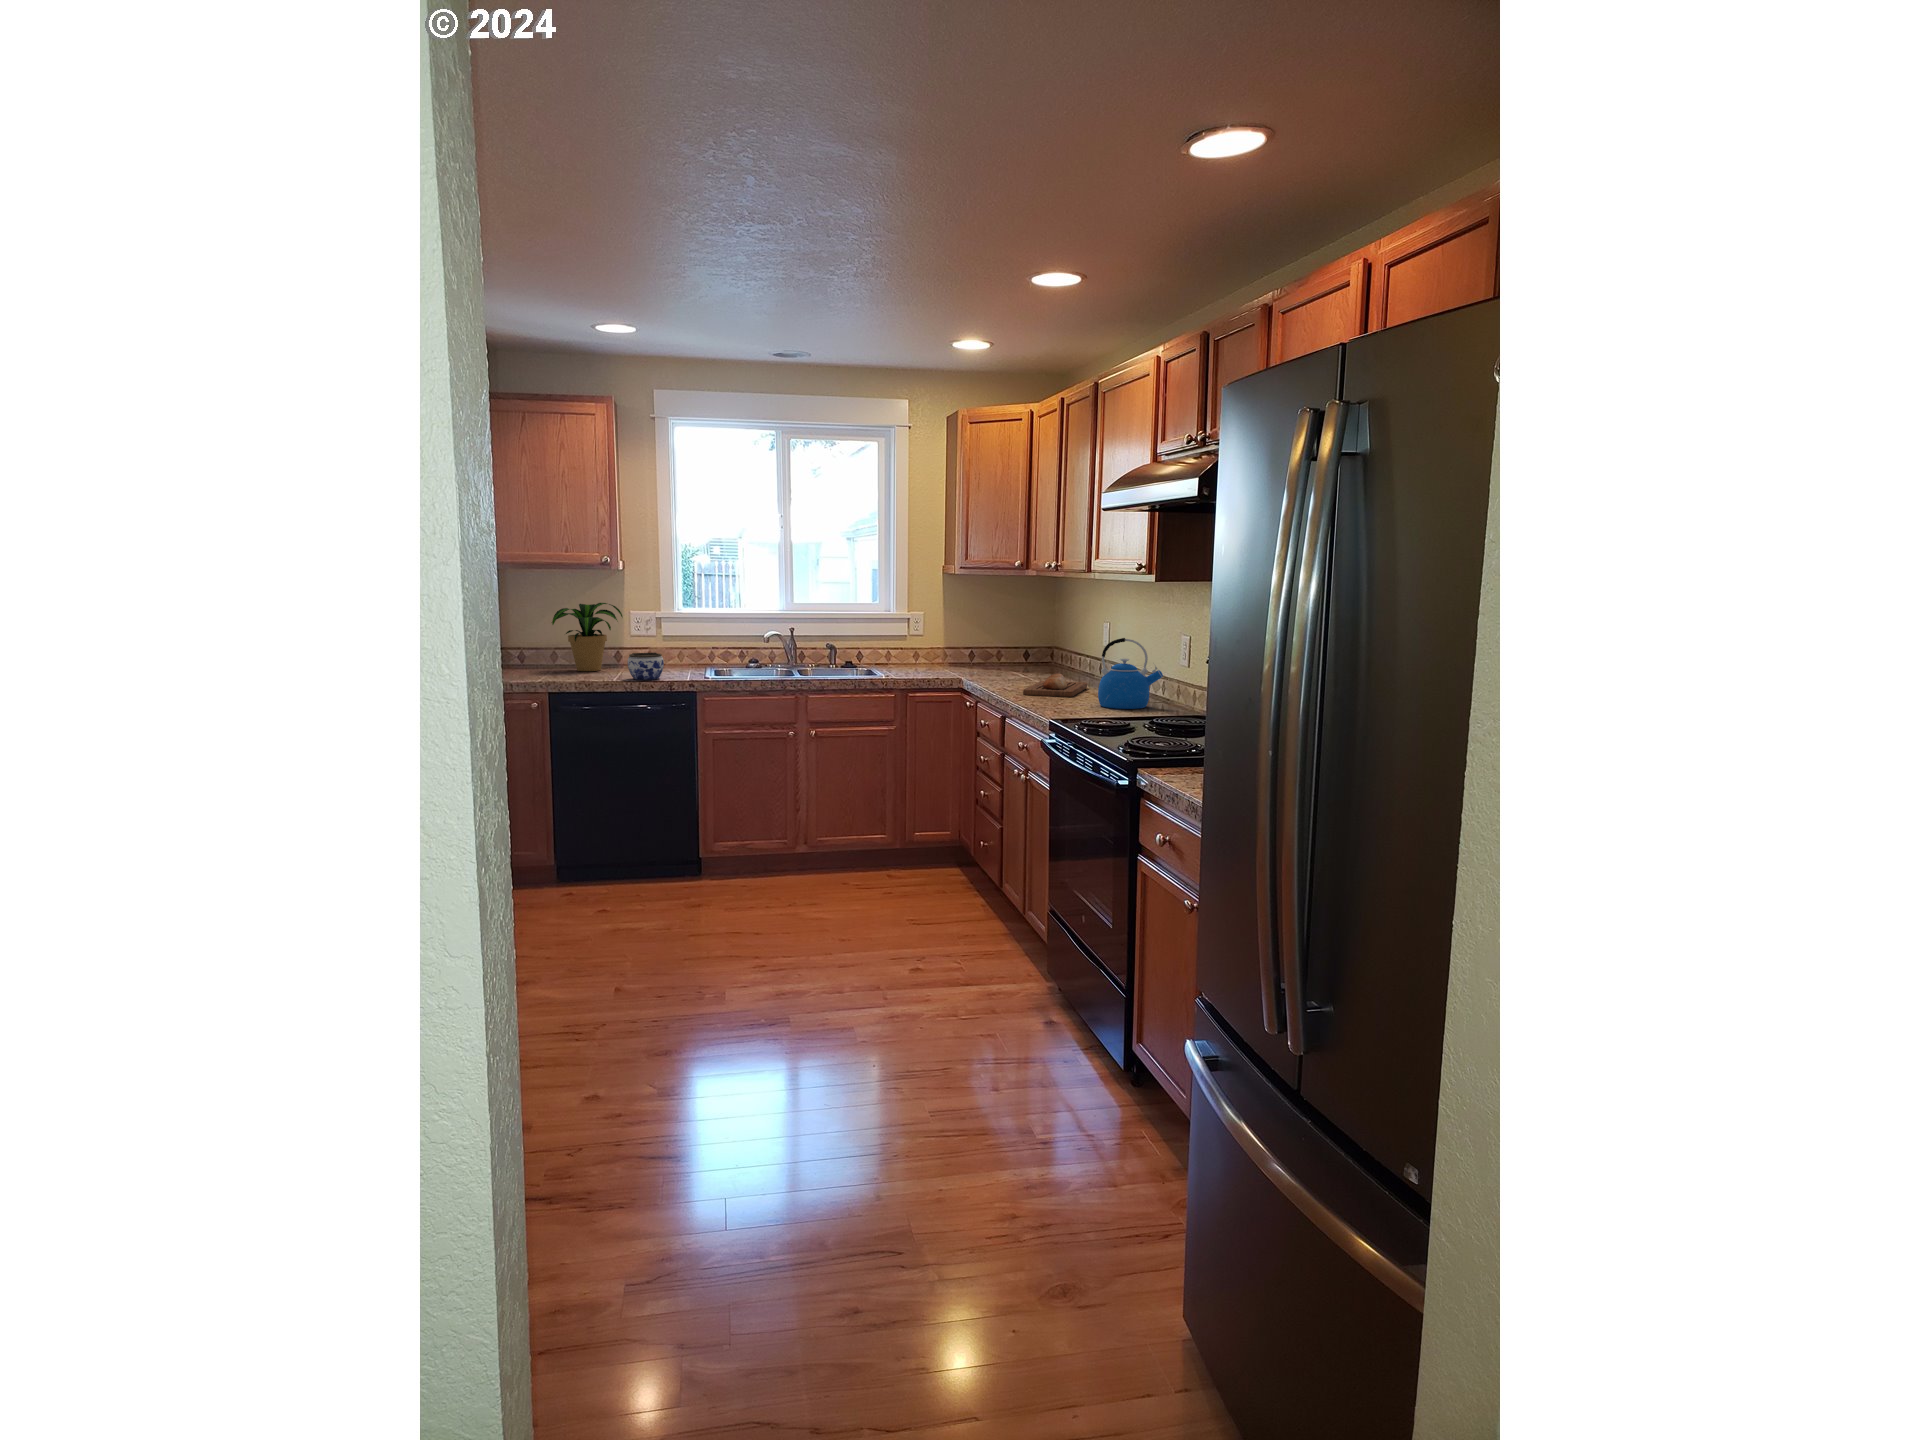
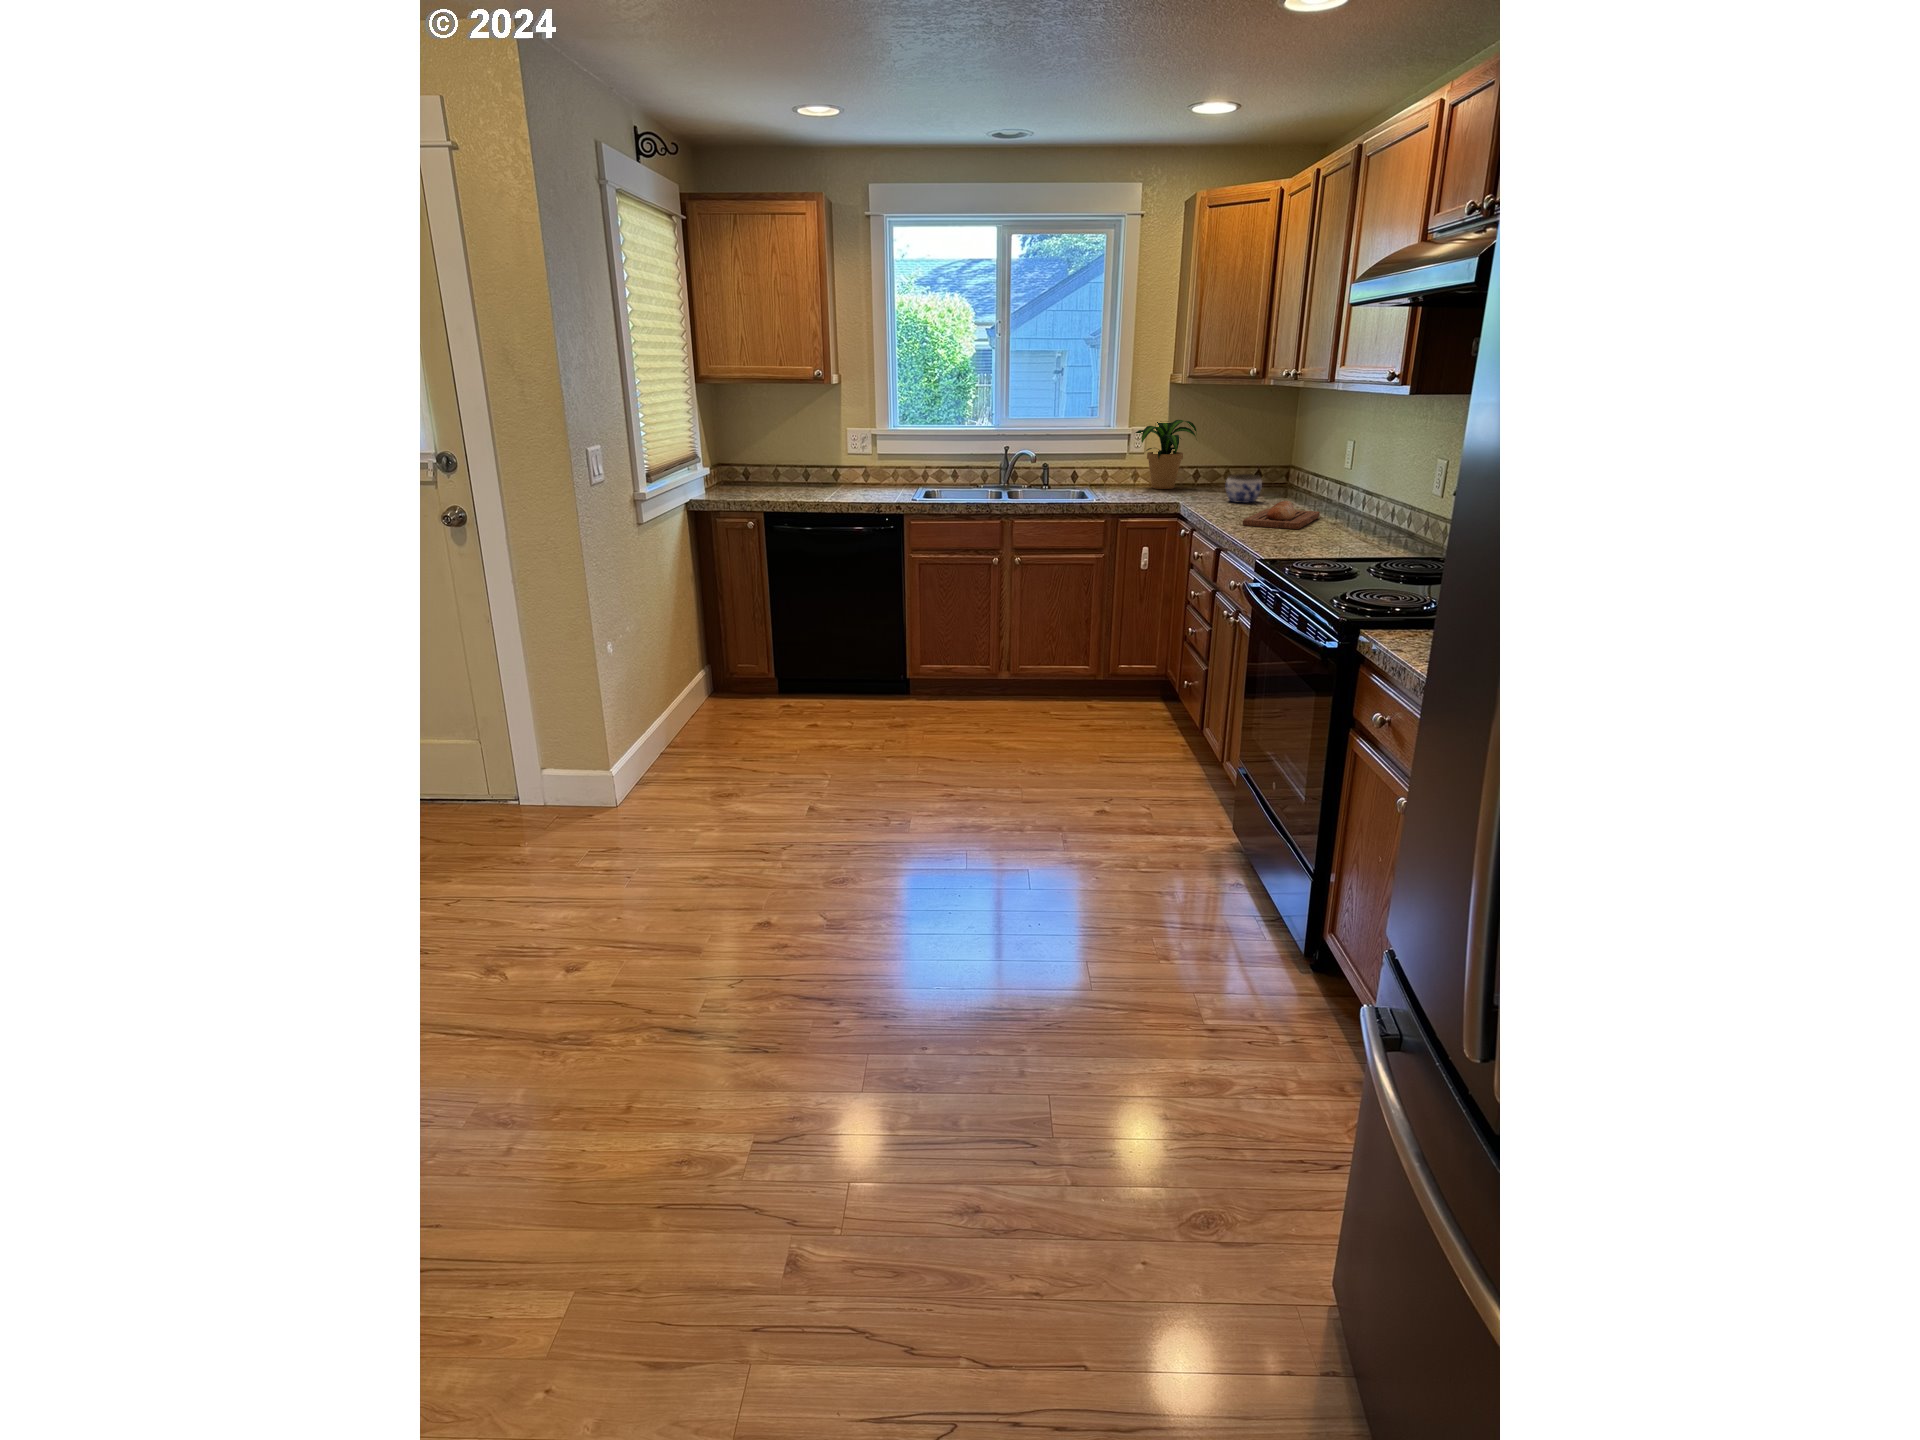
potted plant: present [552,603,623,671] -> present [1136,420,1197,489]
kettle: present [1098,638,1163,709] -> none [1327,463,1409,547]
jar: present [628,652,664,680] -> present [1226,474,1262,503]

